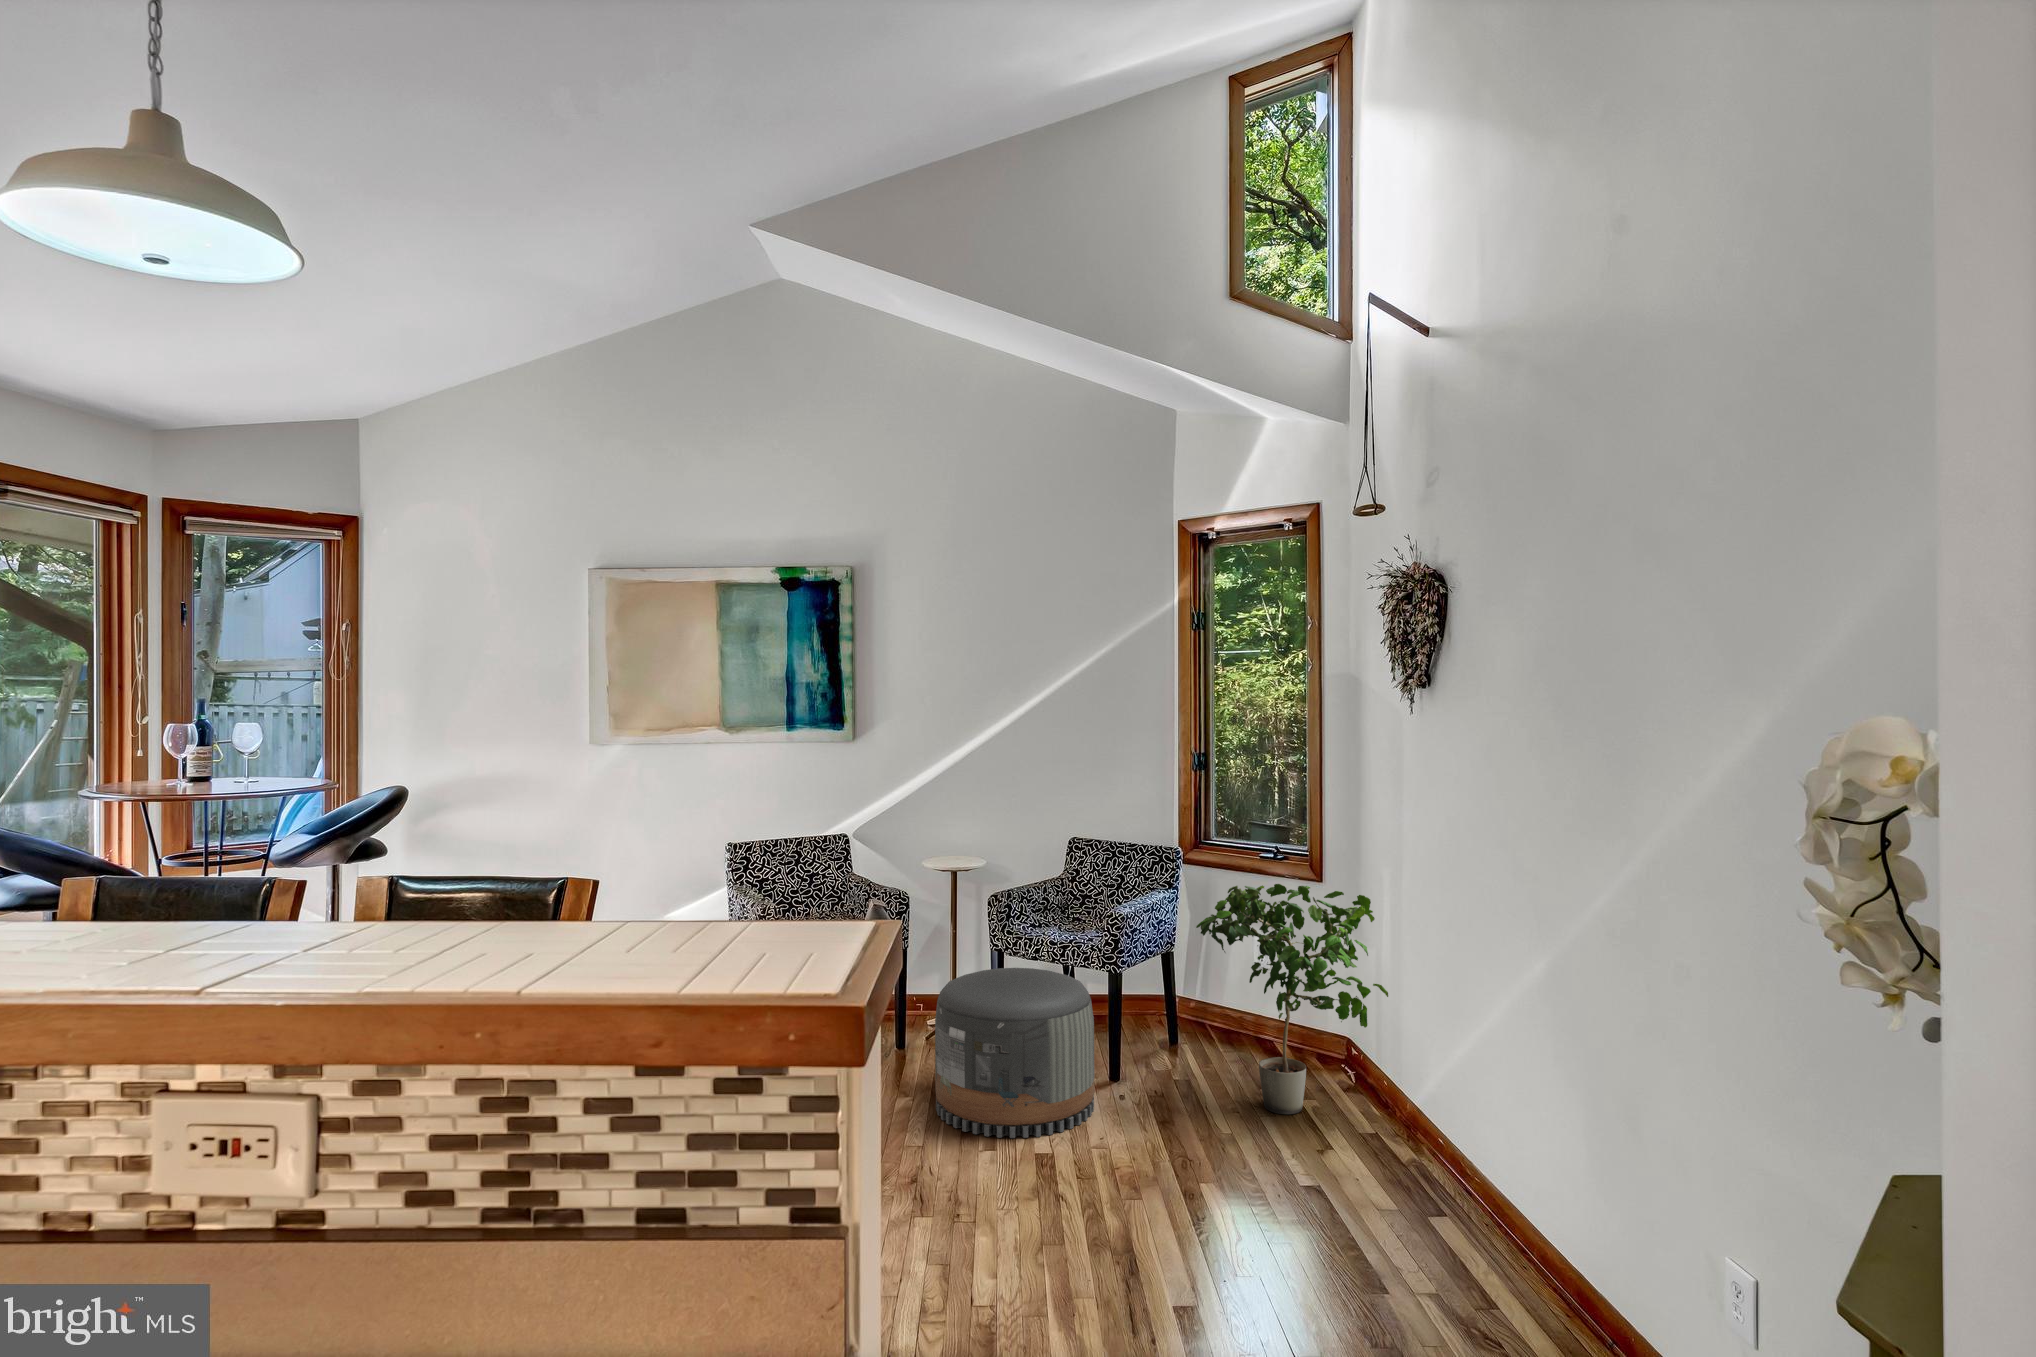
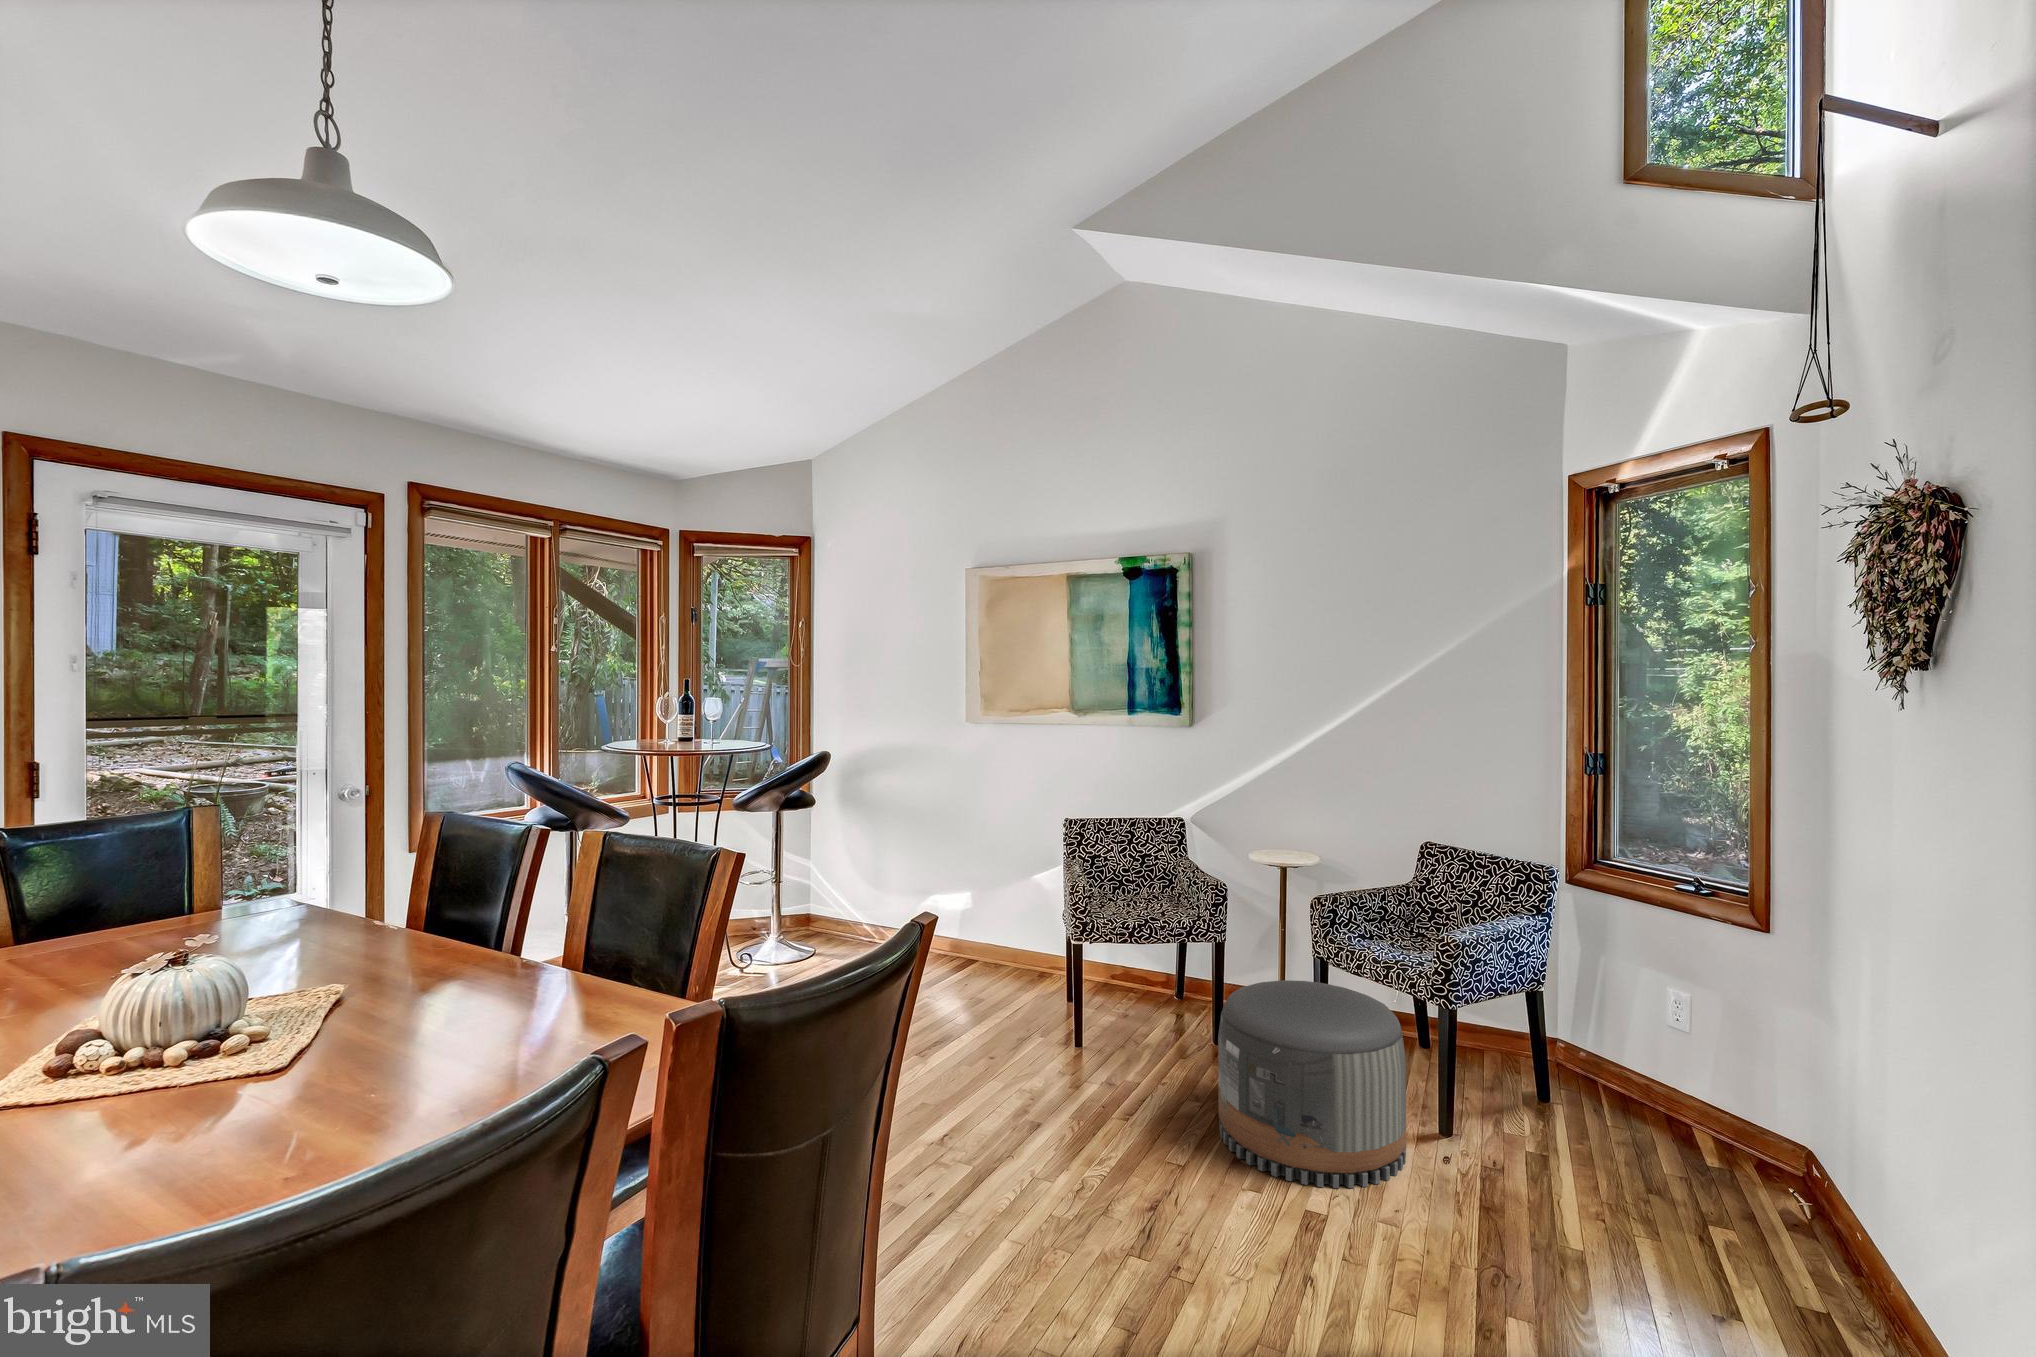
potted plant: present [1196,884,1388,1114] -> none [1541,927,1858,1246]

